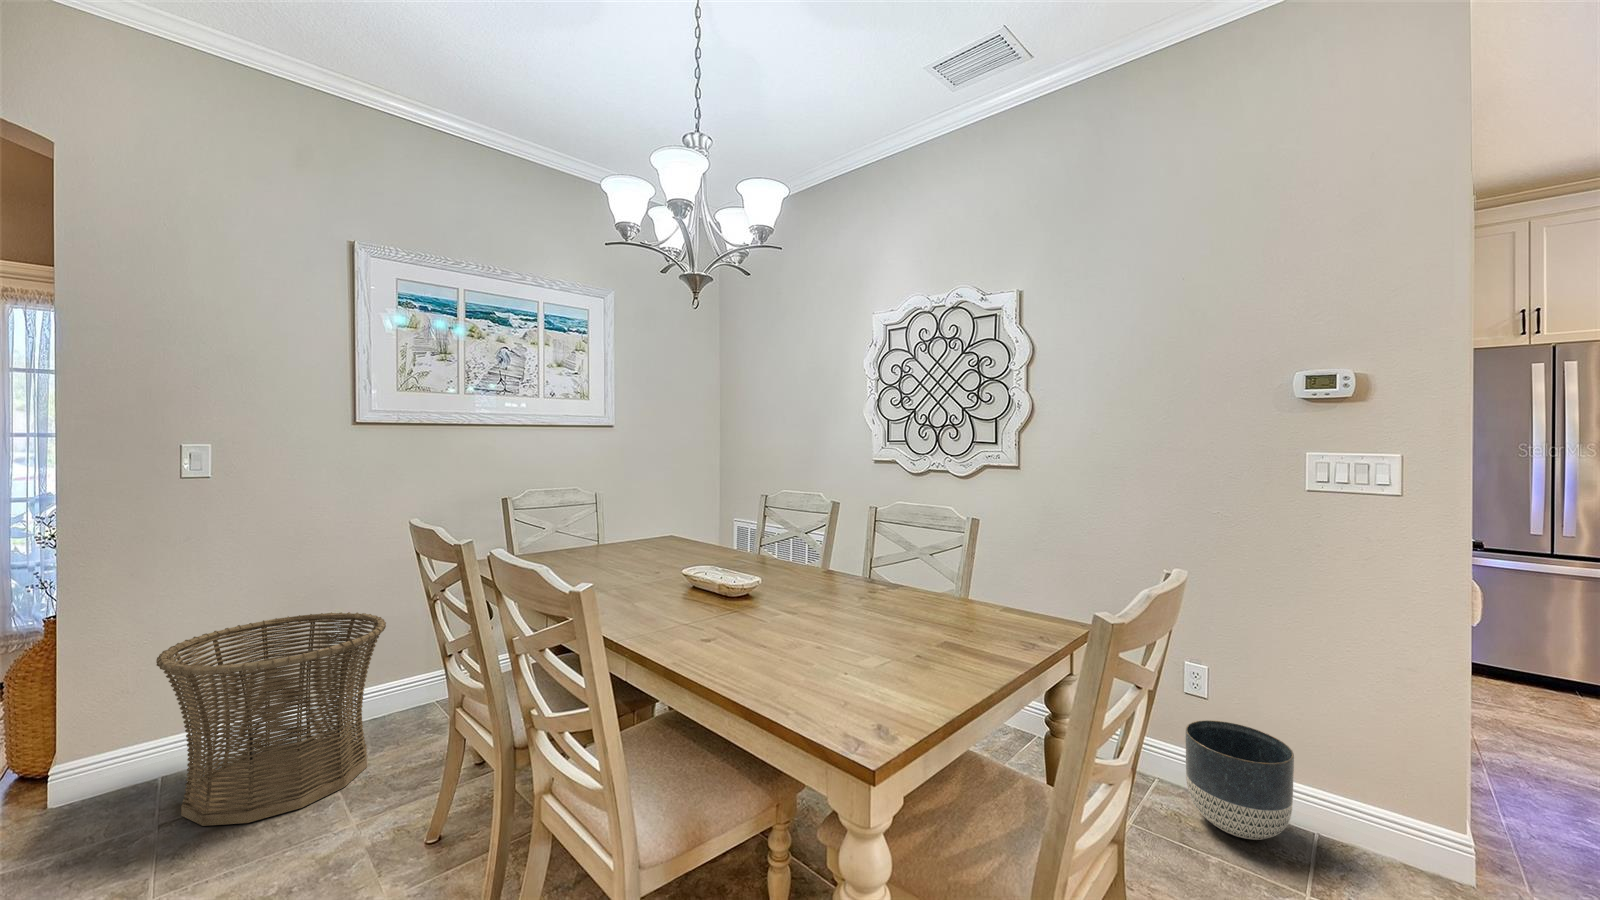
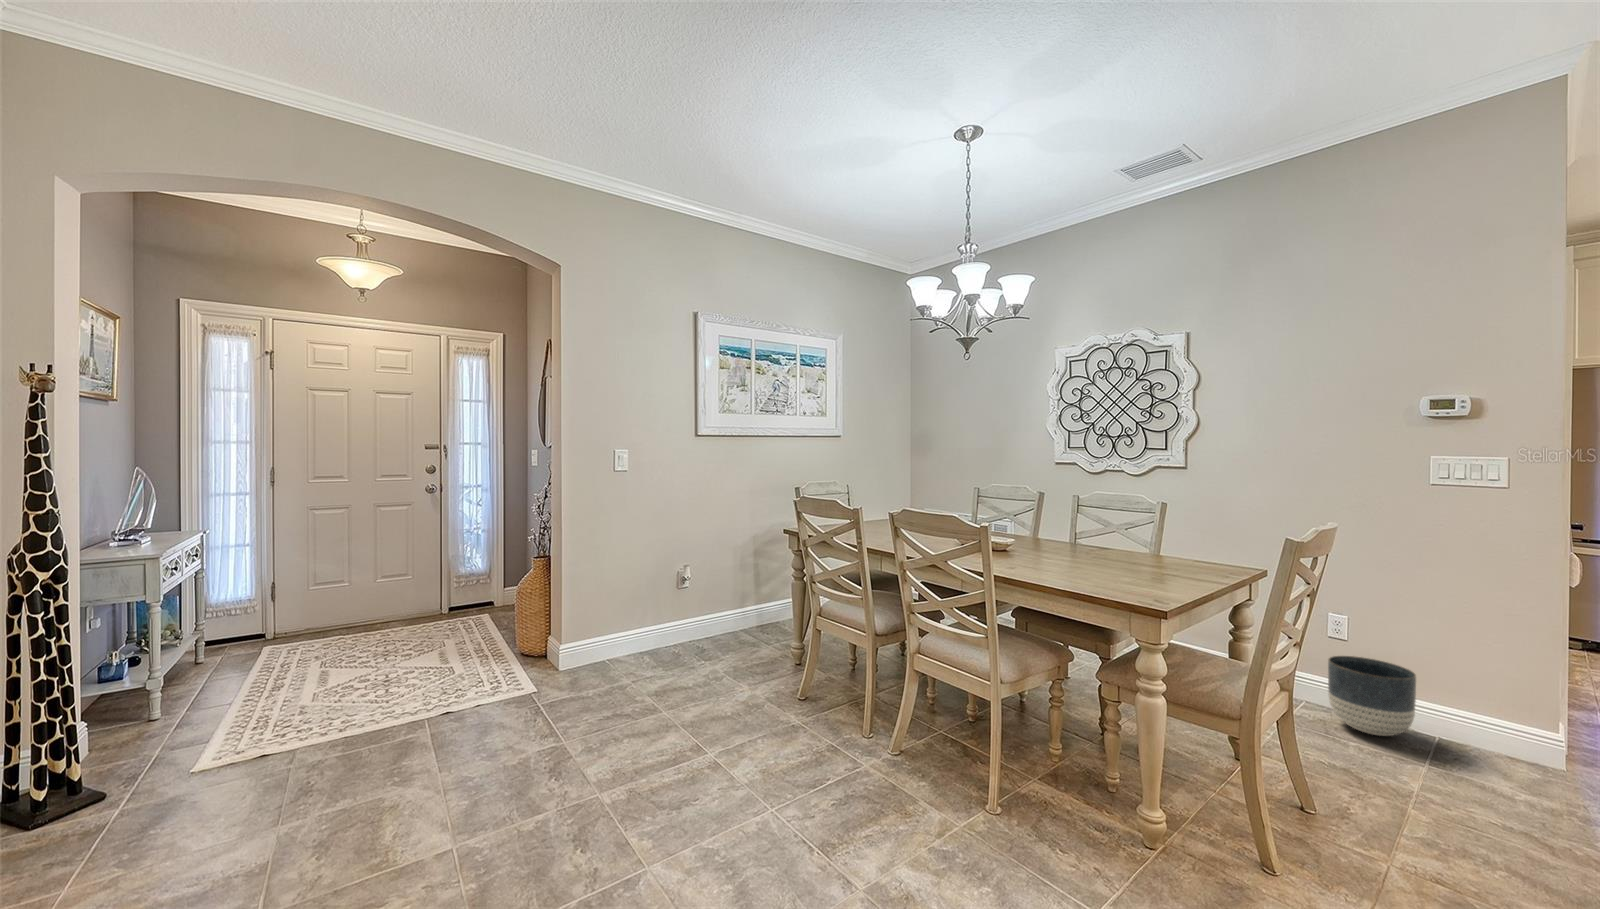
basket: present [156,612,386,826] -> none [627,560,737,679]

